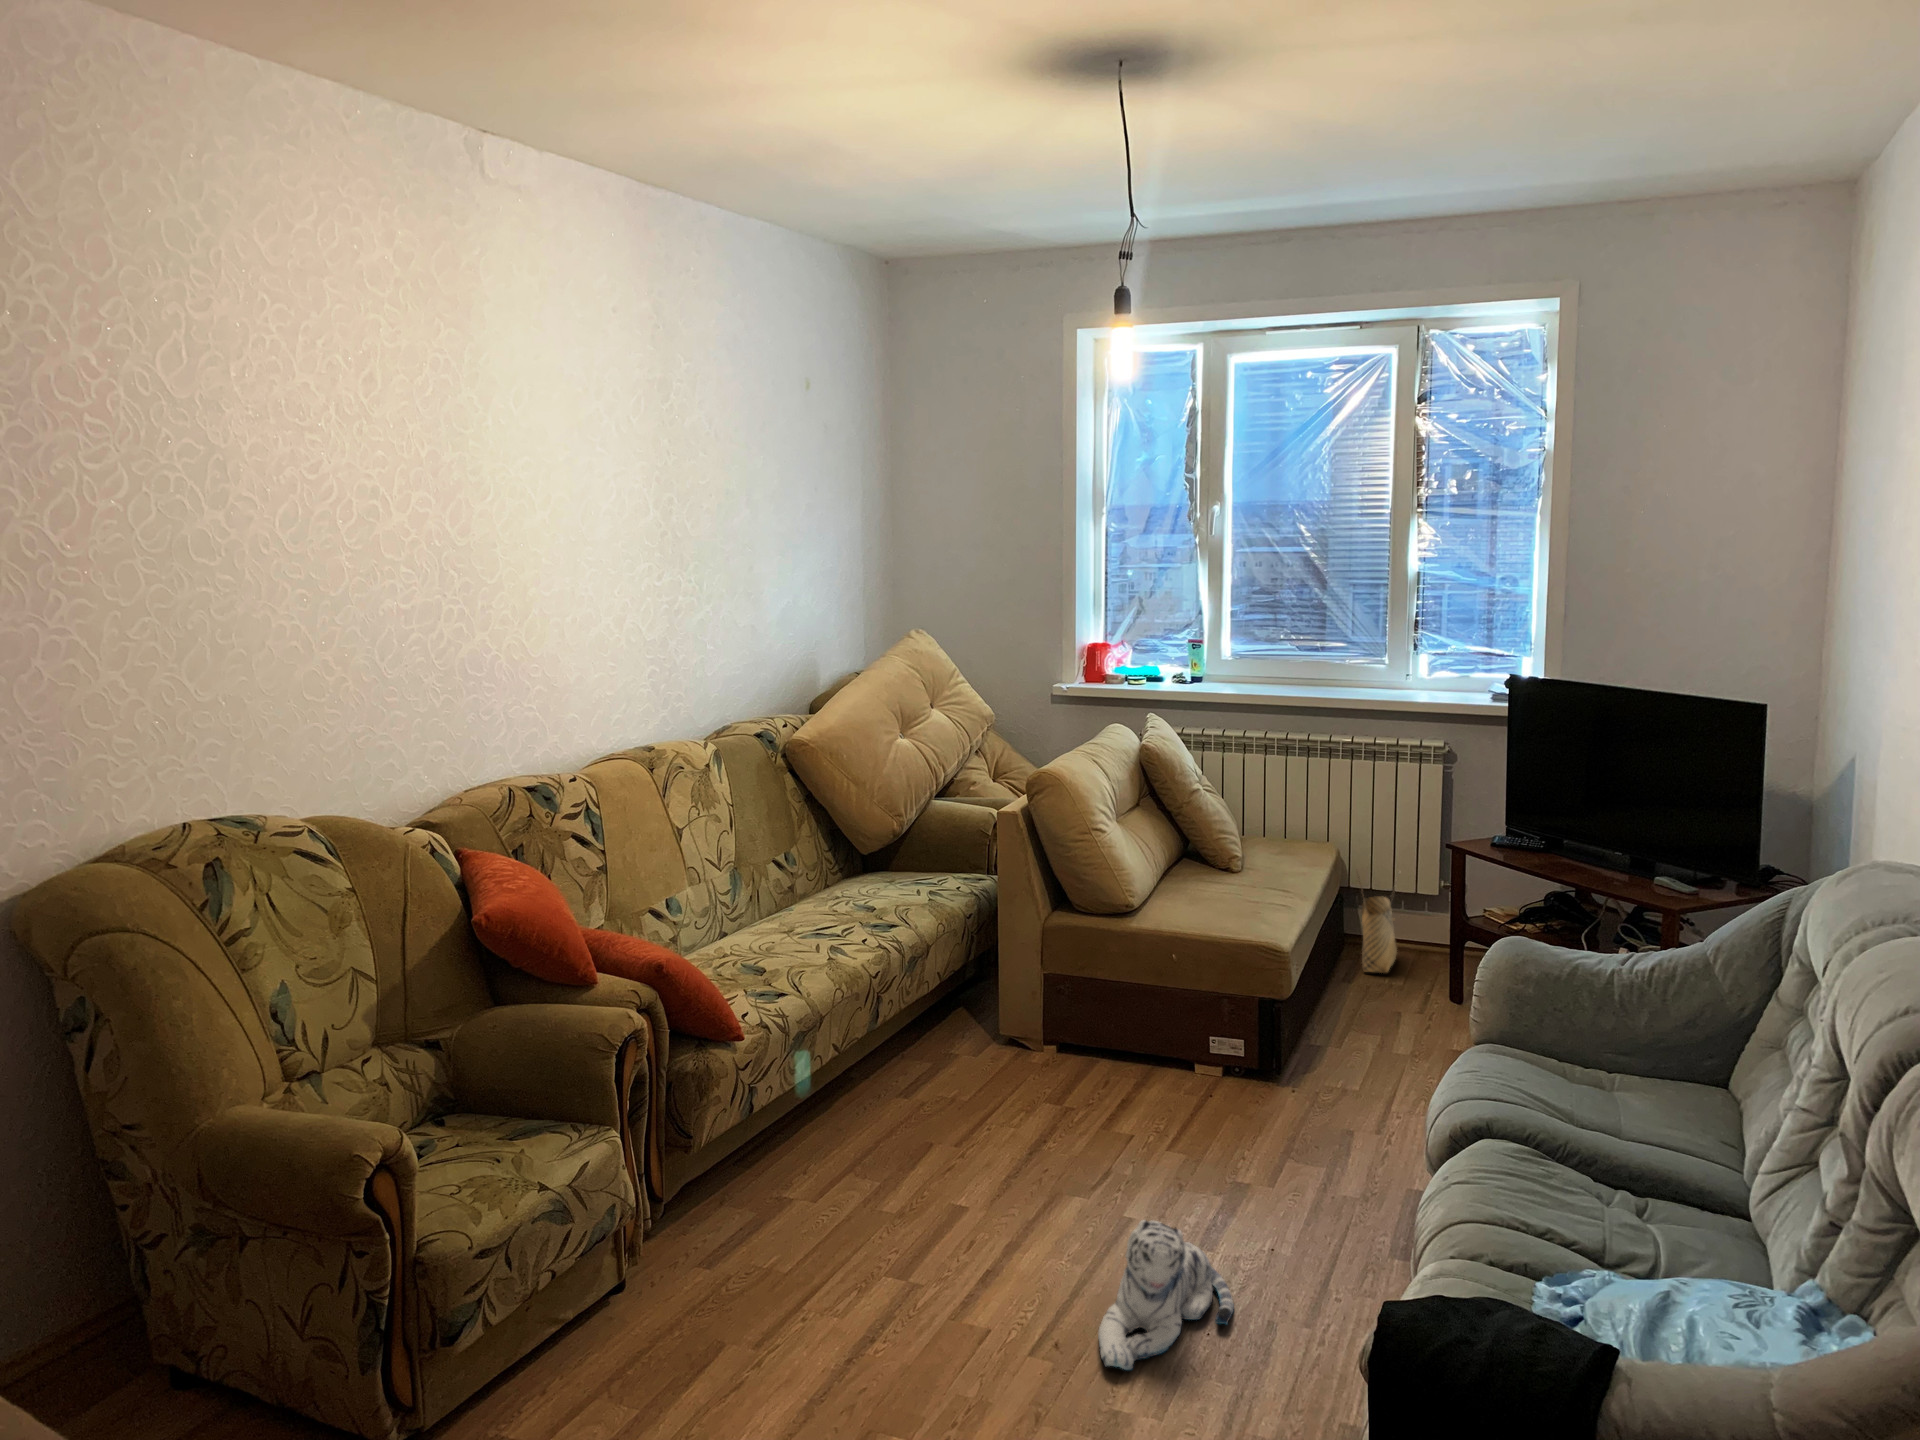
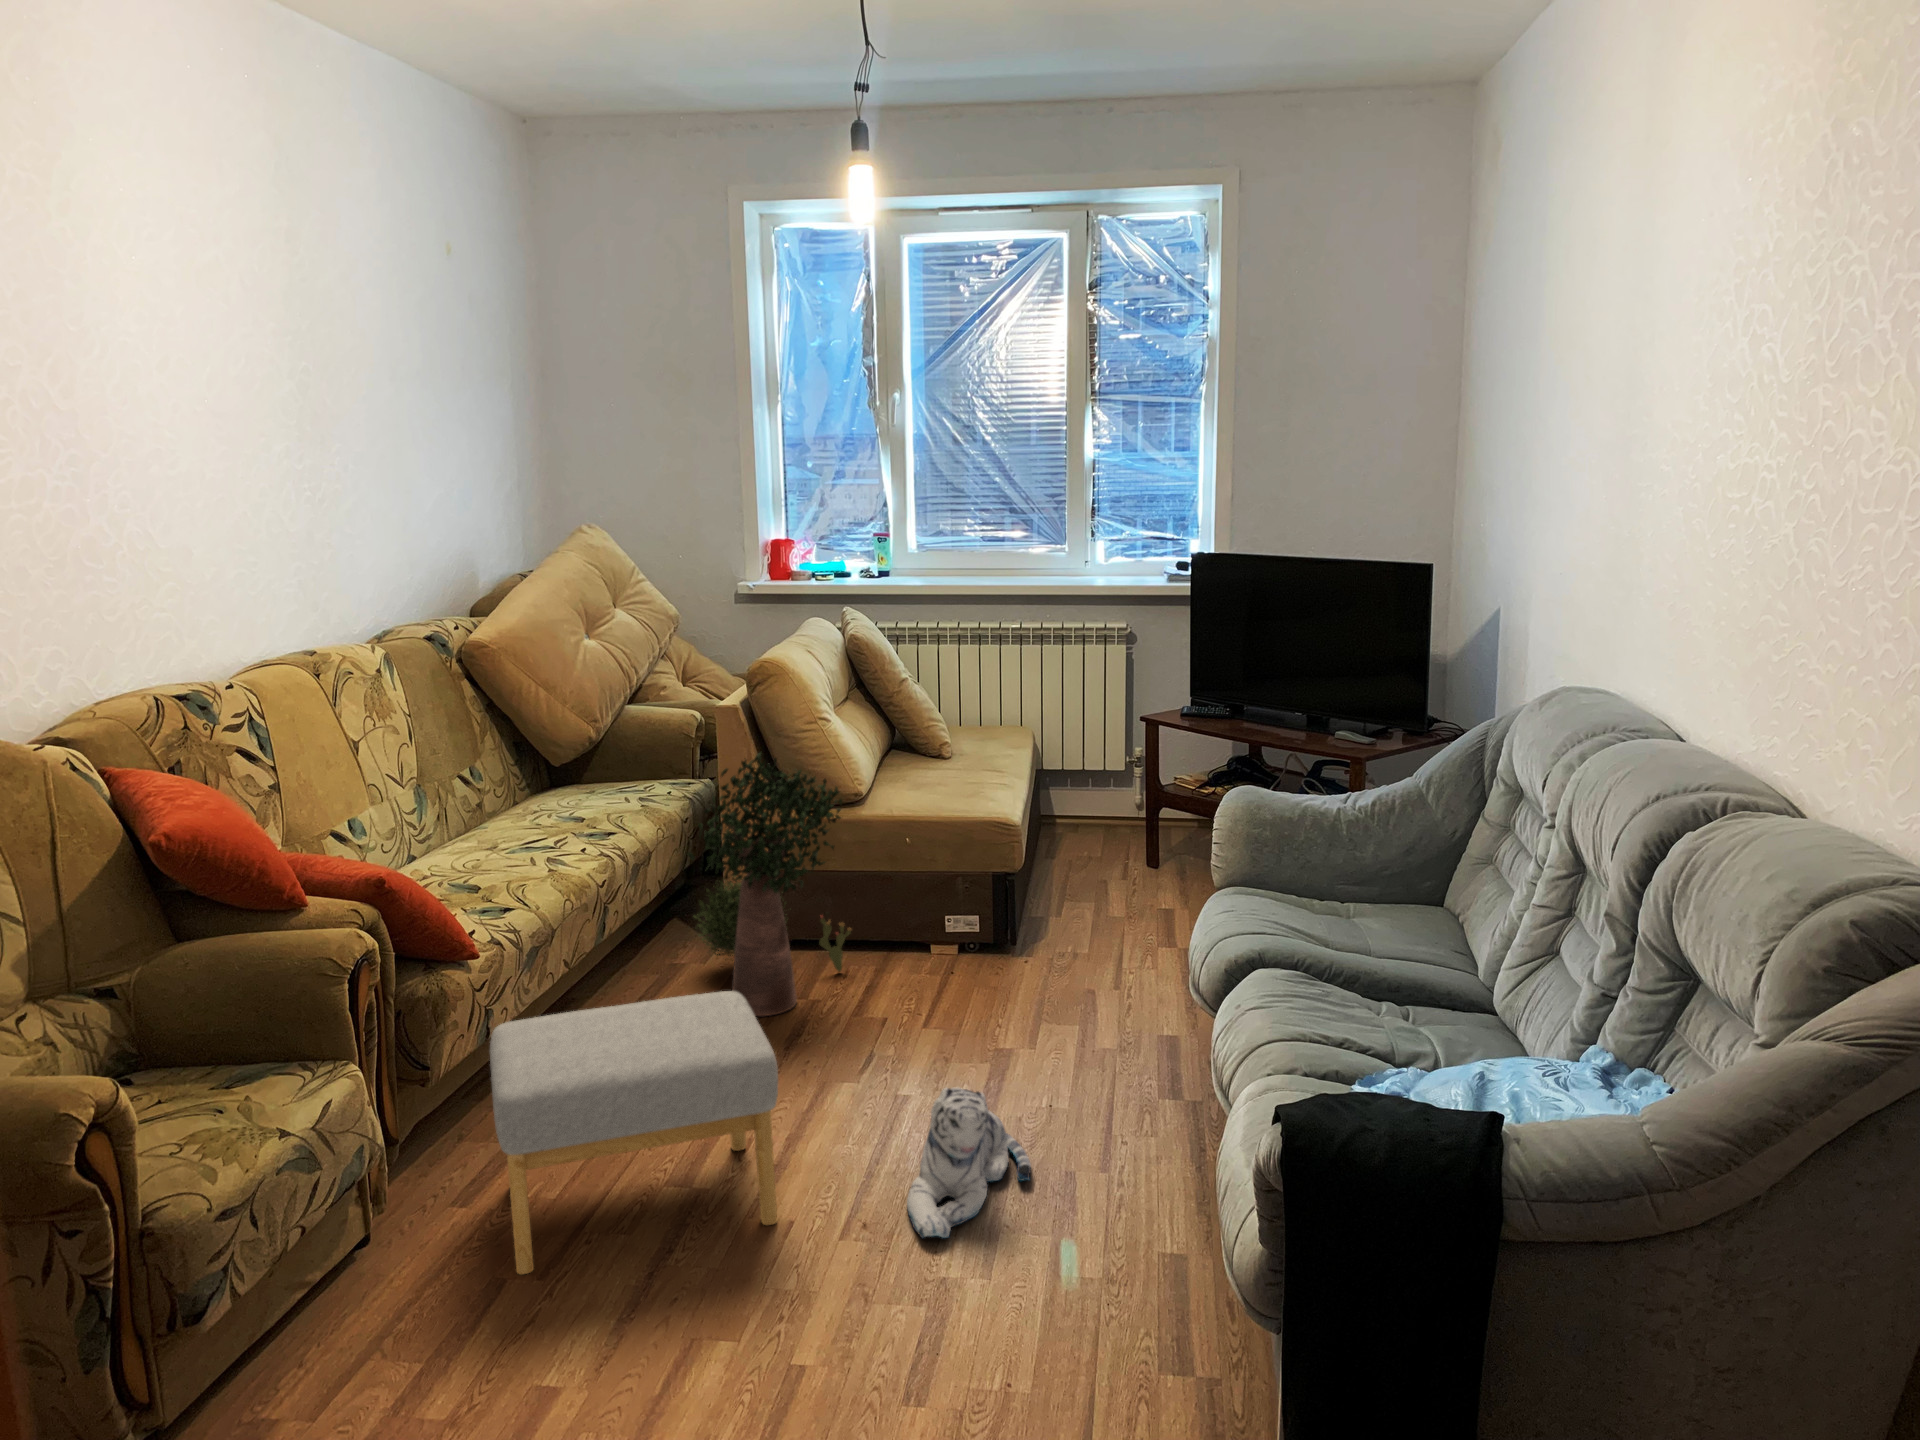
potted plant: none [951,861,1115,1118] -> present [688,753,851,1016]
woven basket: present [1358,873,1399,973] -> none [1049,749,1091,849]
footstool: none [725,1097,981,1338] -> present [490,991,778,1274]

